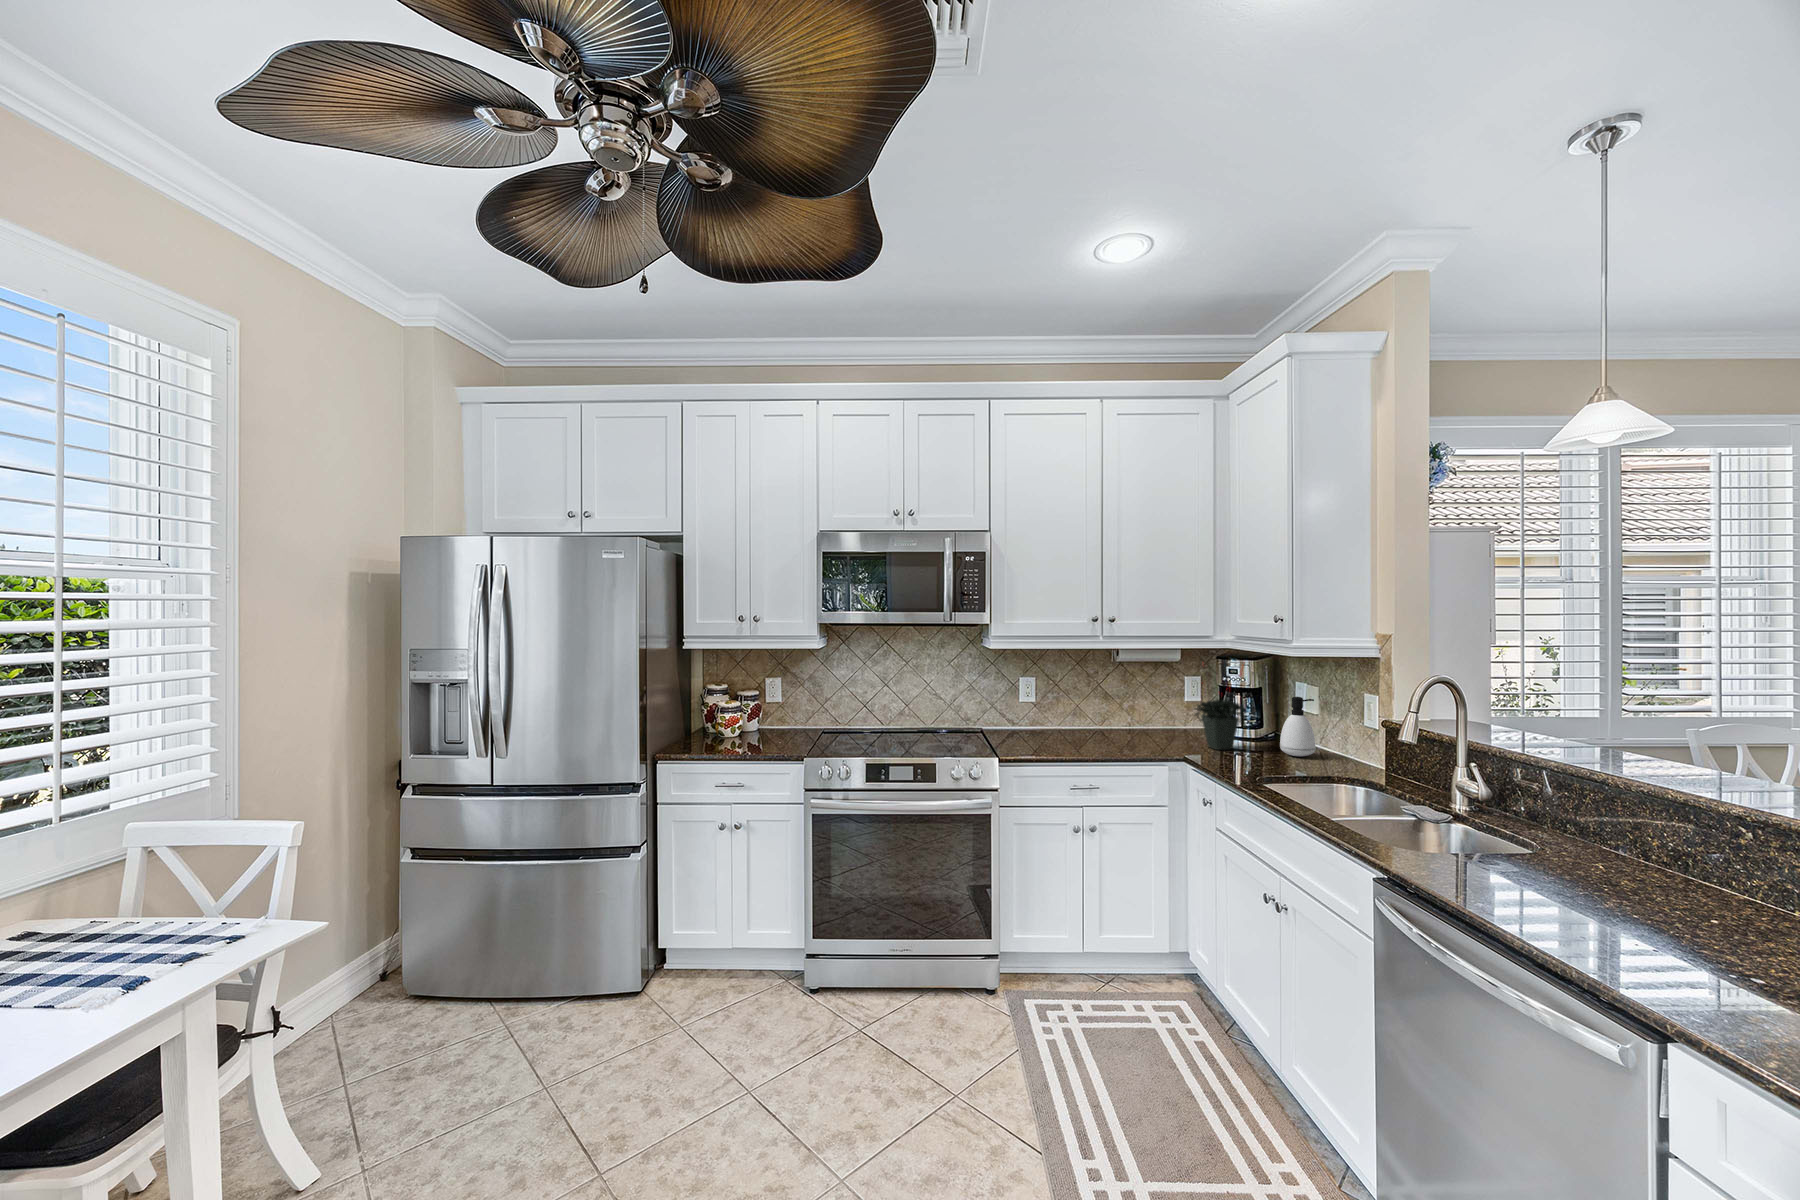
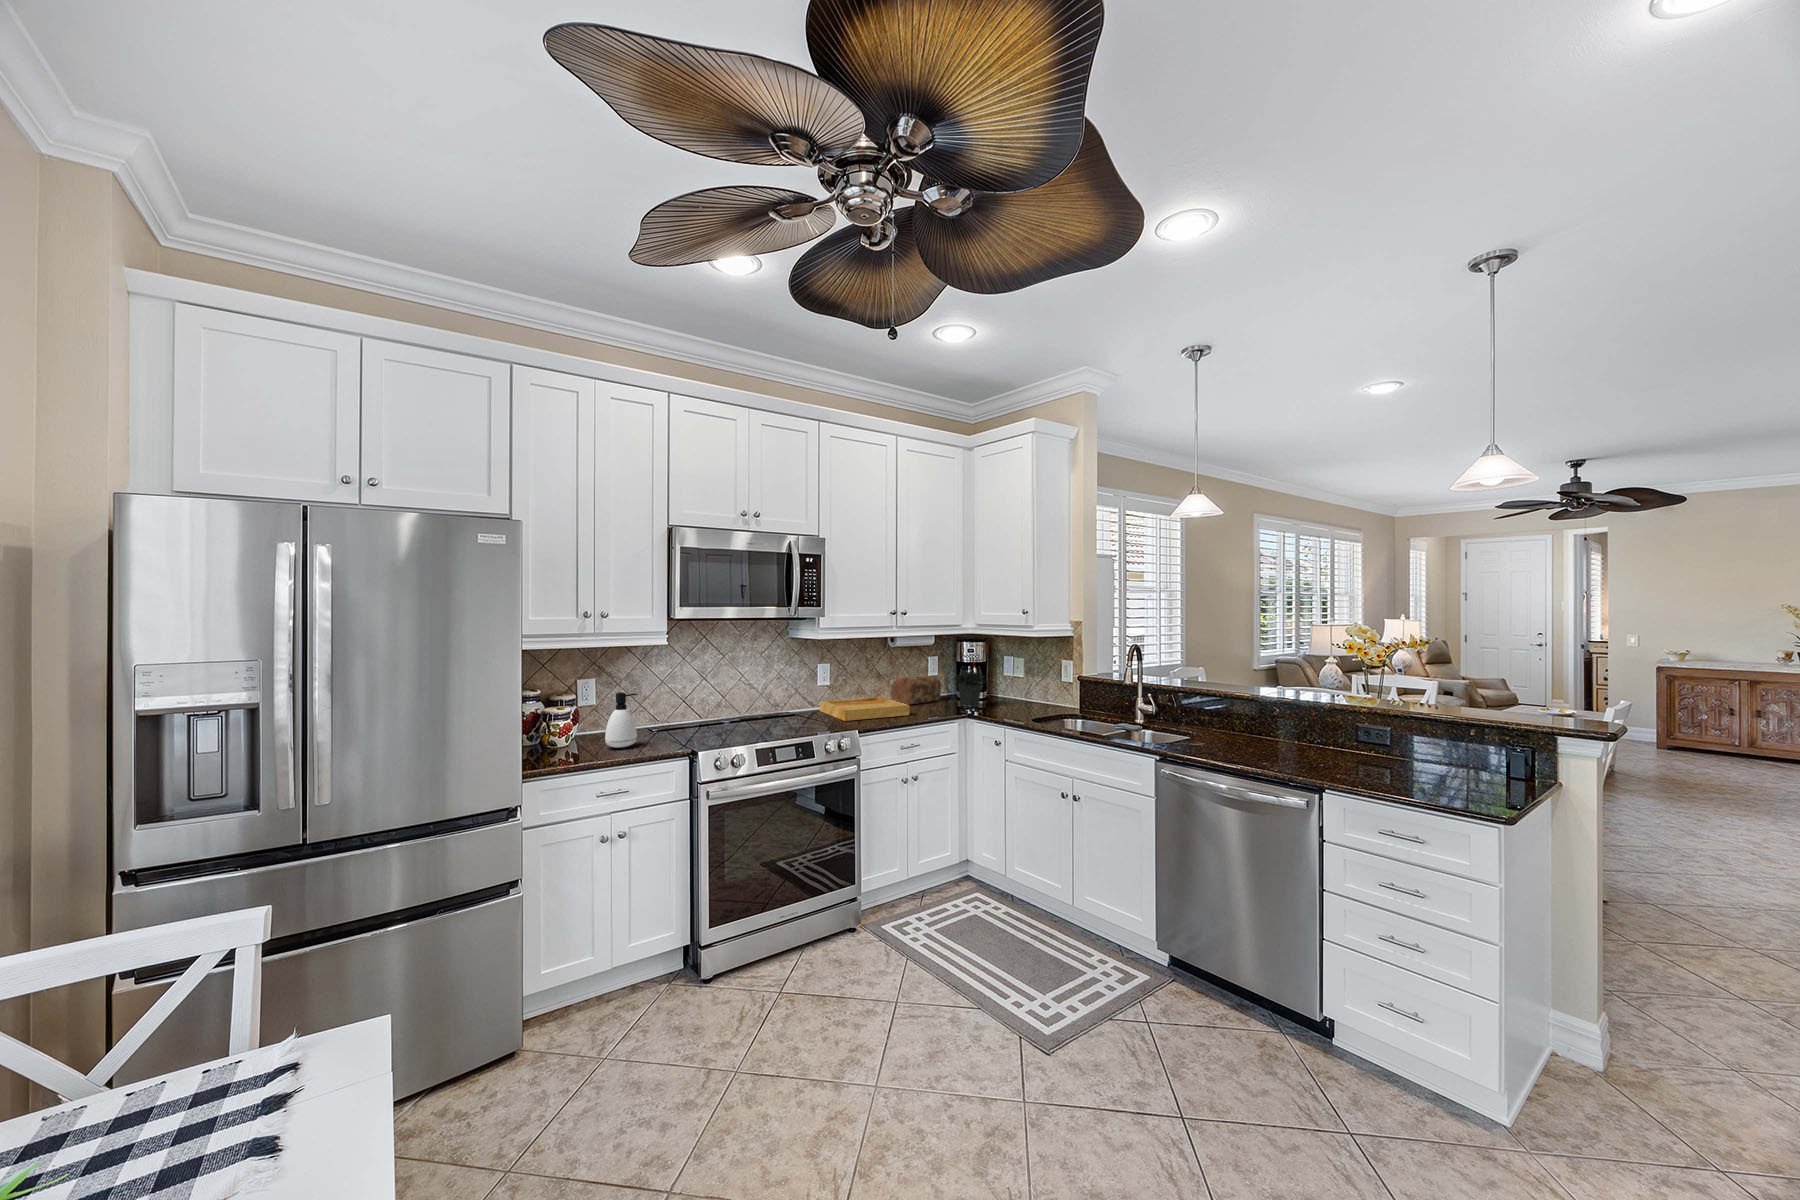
soap dispenser: present [1280,697,1316,756] -> present [605,692,637,748]
bread loaf: none [1122,699,1197,737] -> present [890,676,941,705]
tray: none [1019,721,1111,749] -> present [819,697,909,721]

